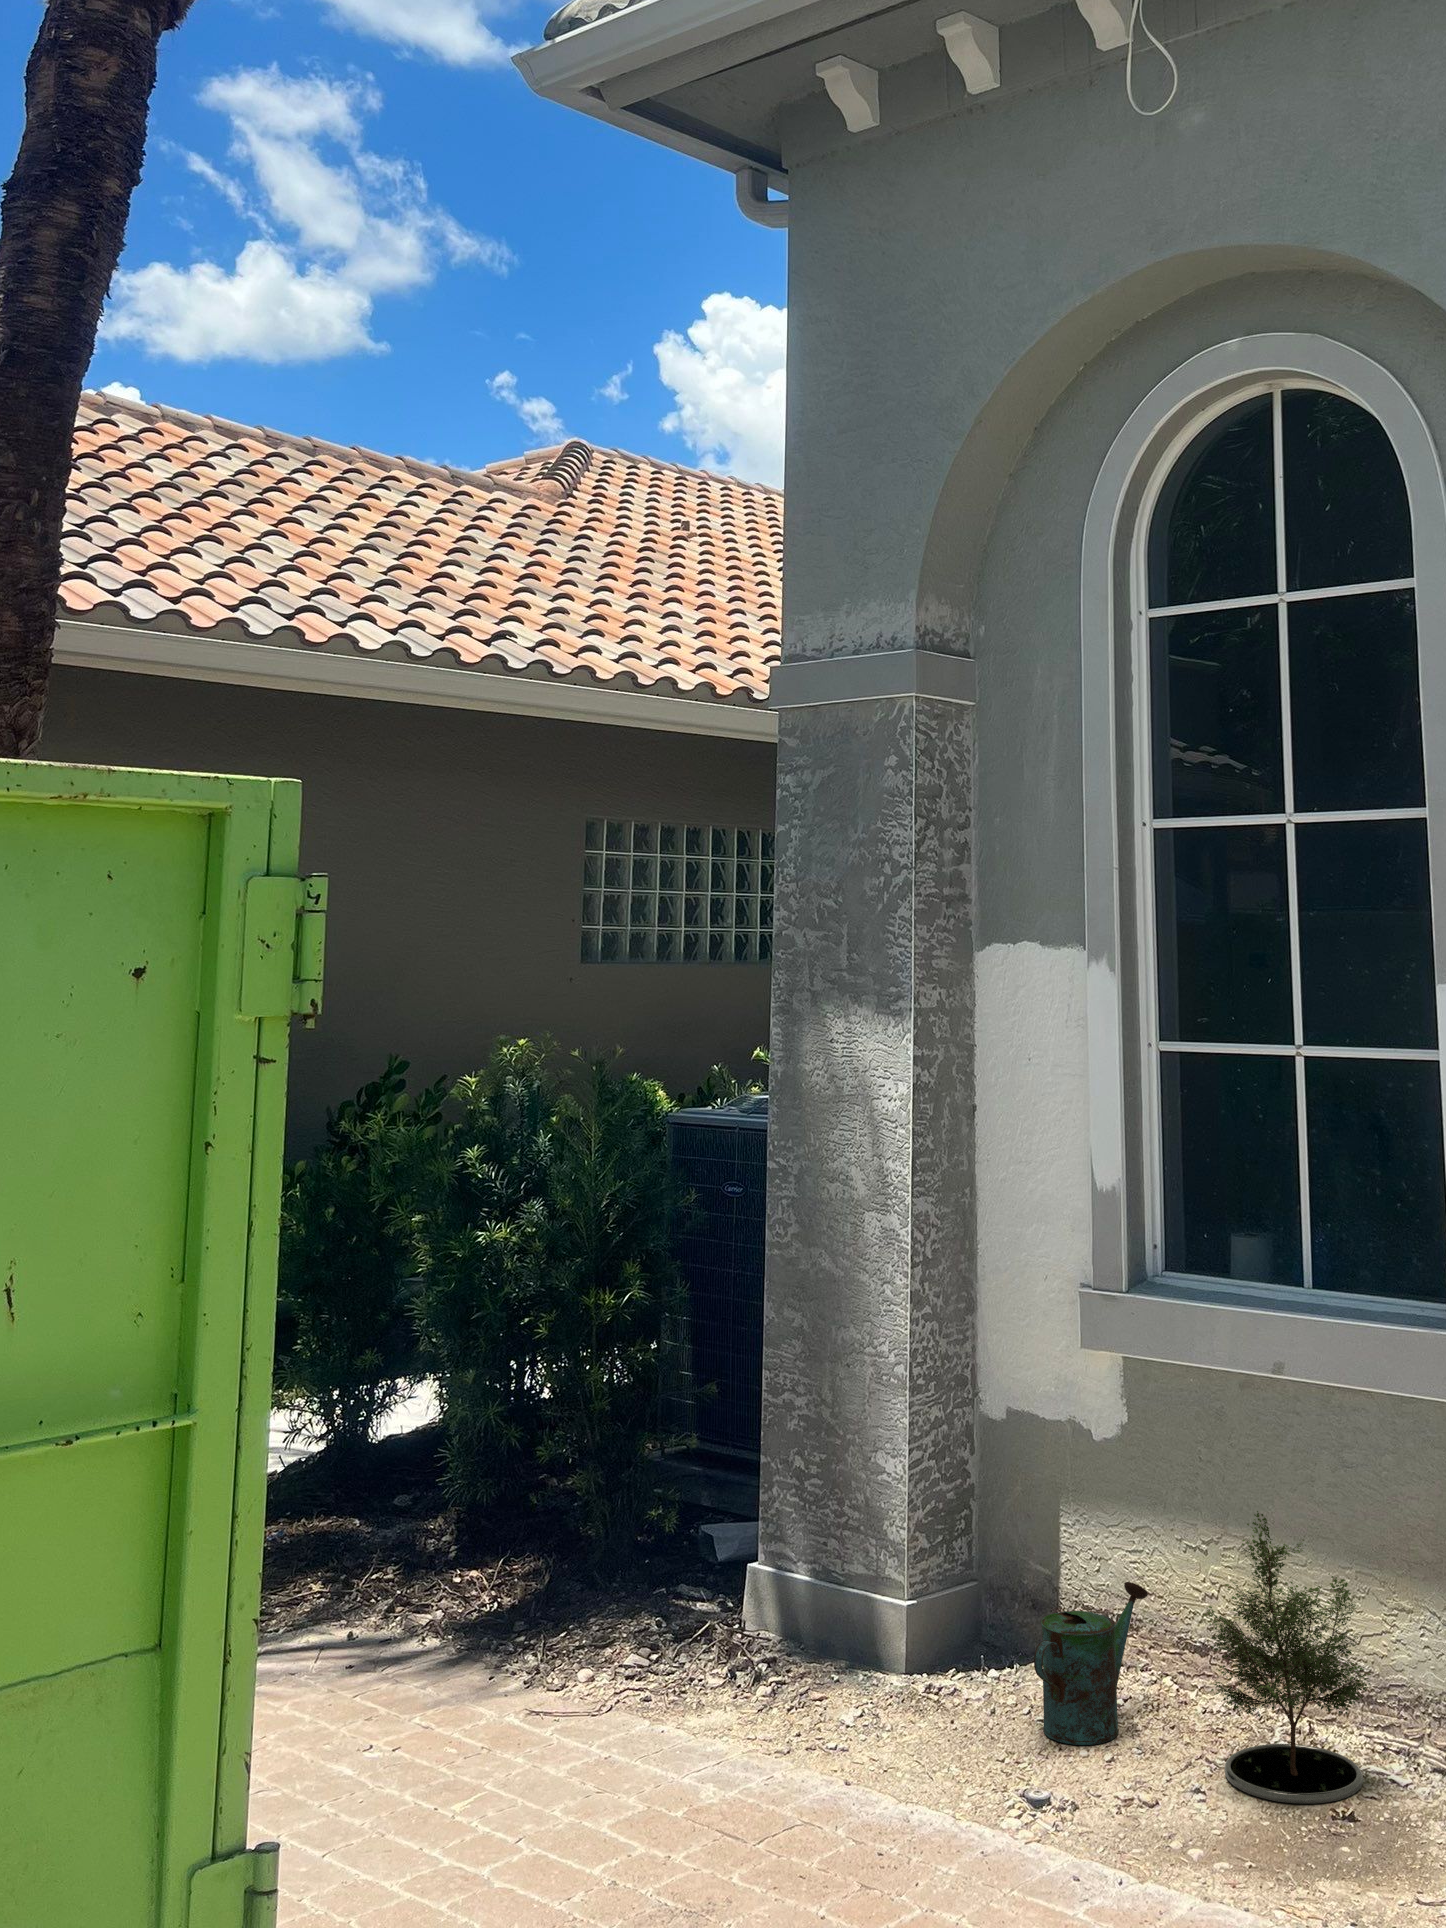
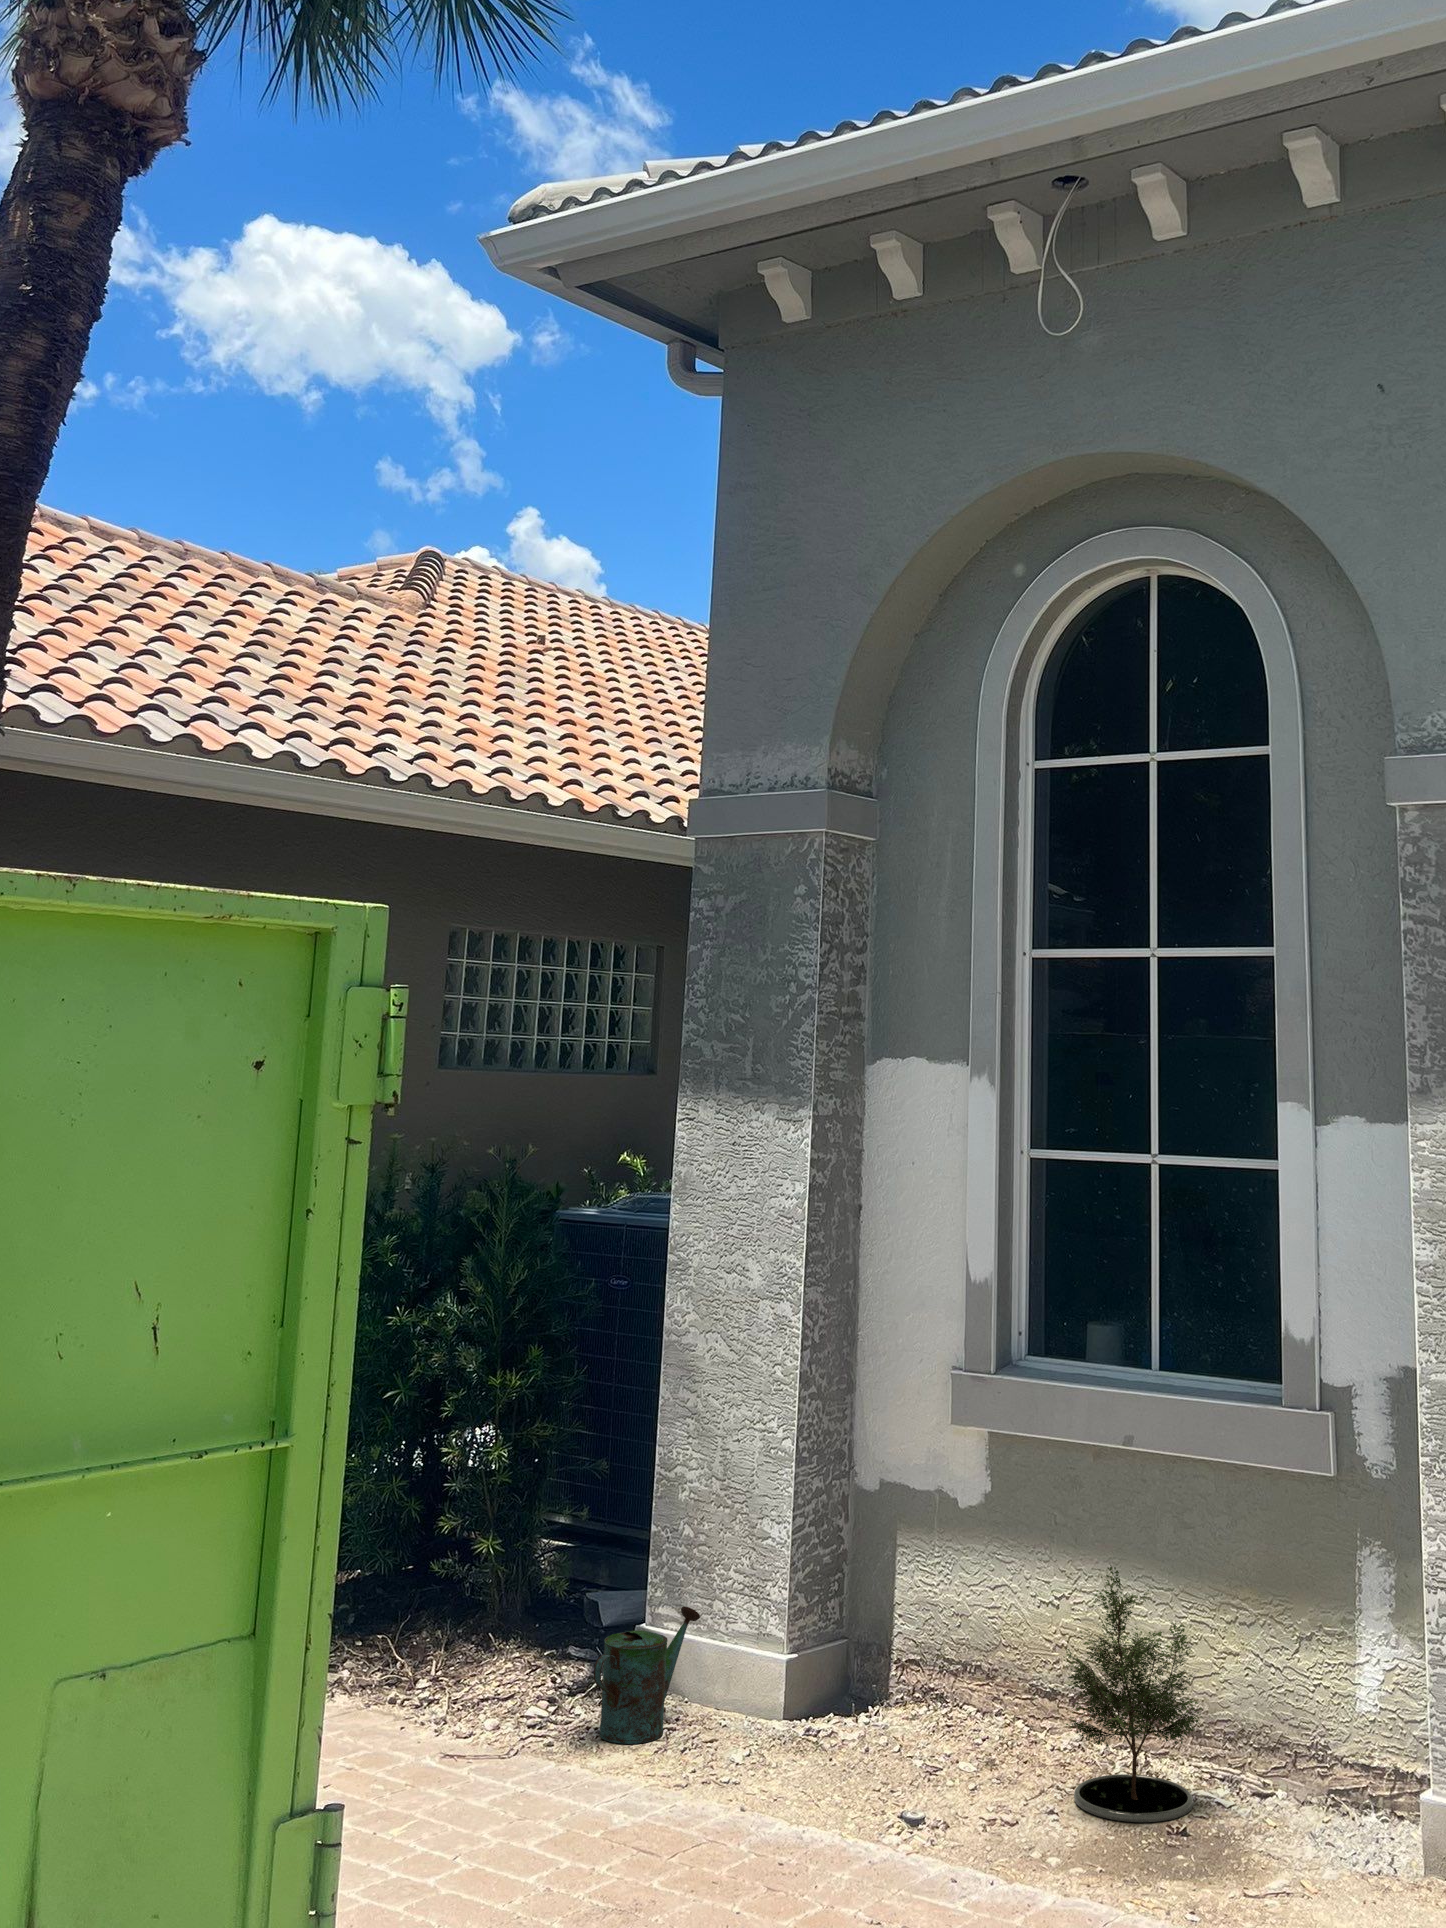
watering can: present [1034,1582,1148,1745] -> present [594,1606,700,1744]

